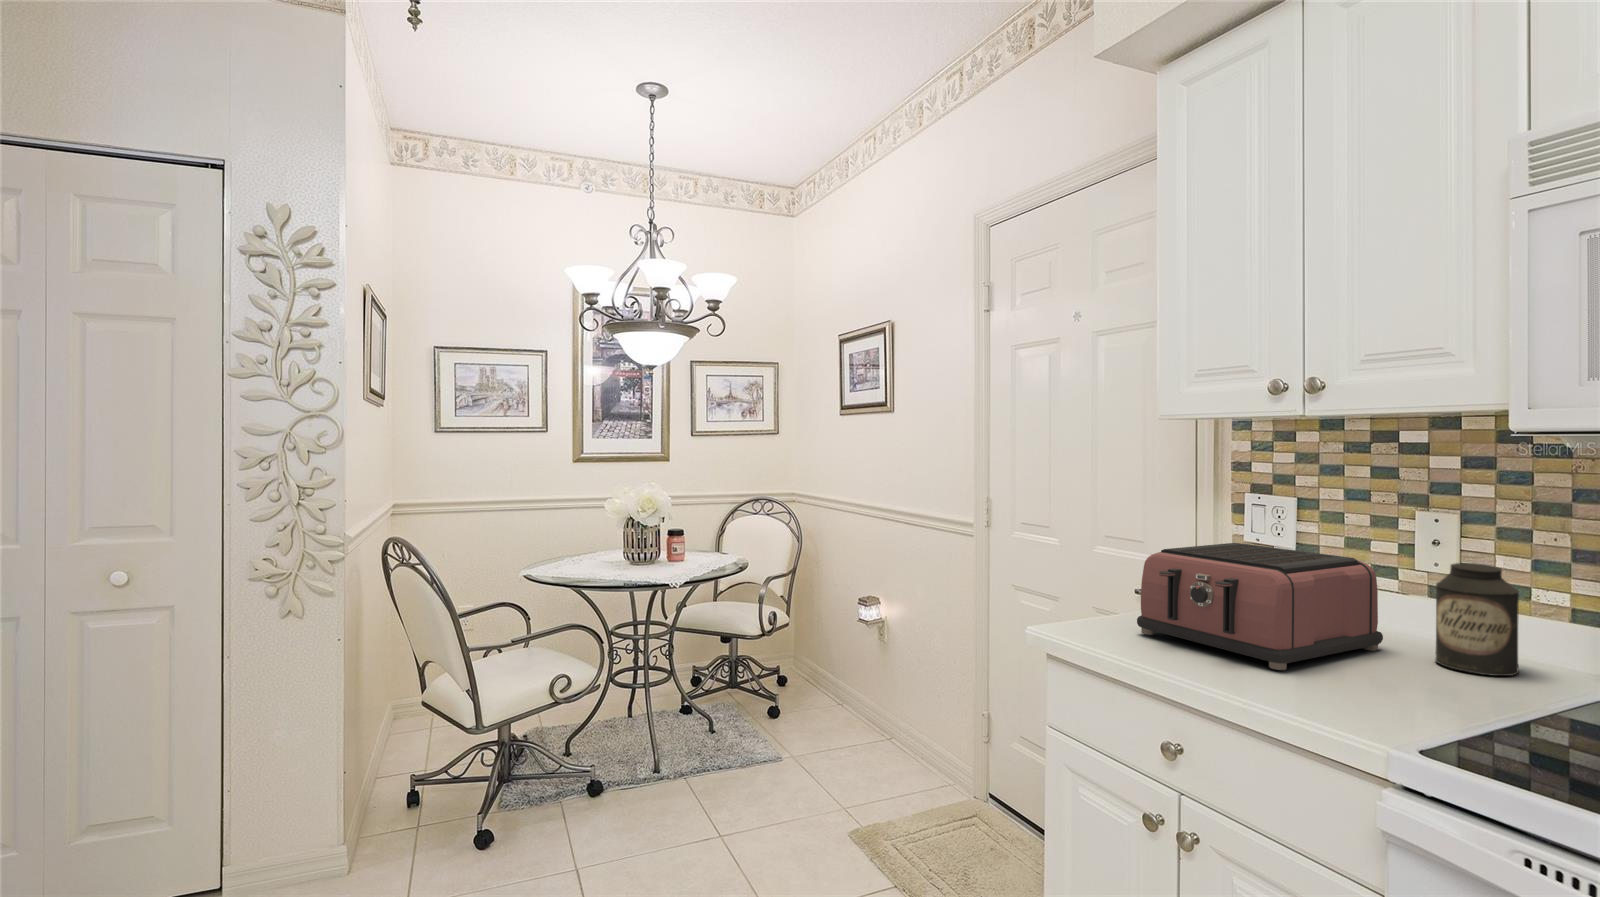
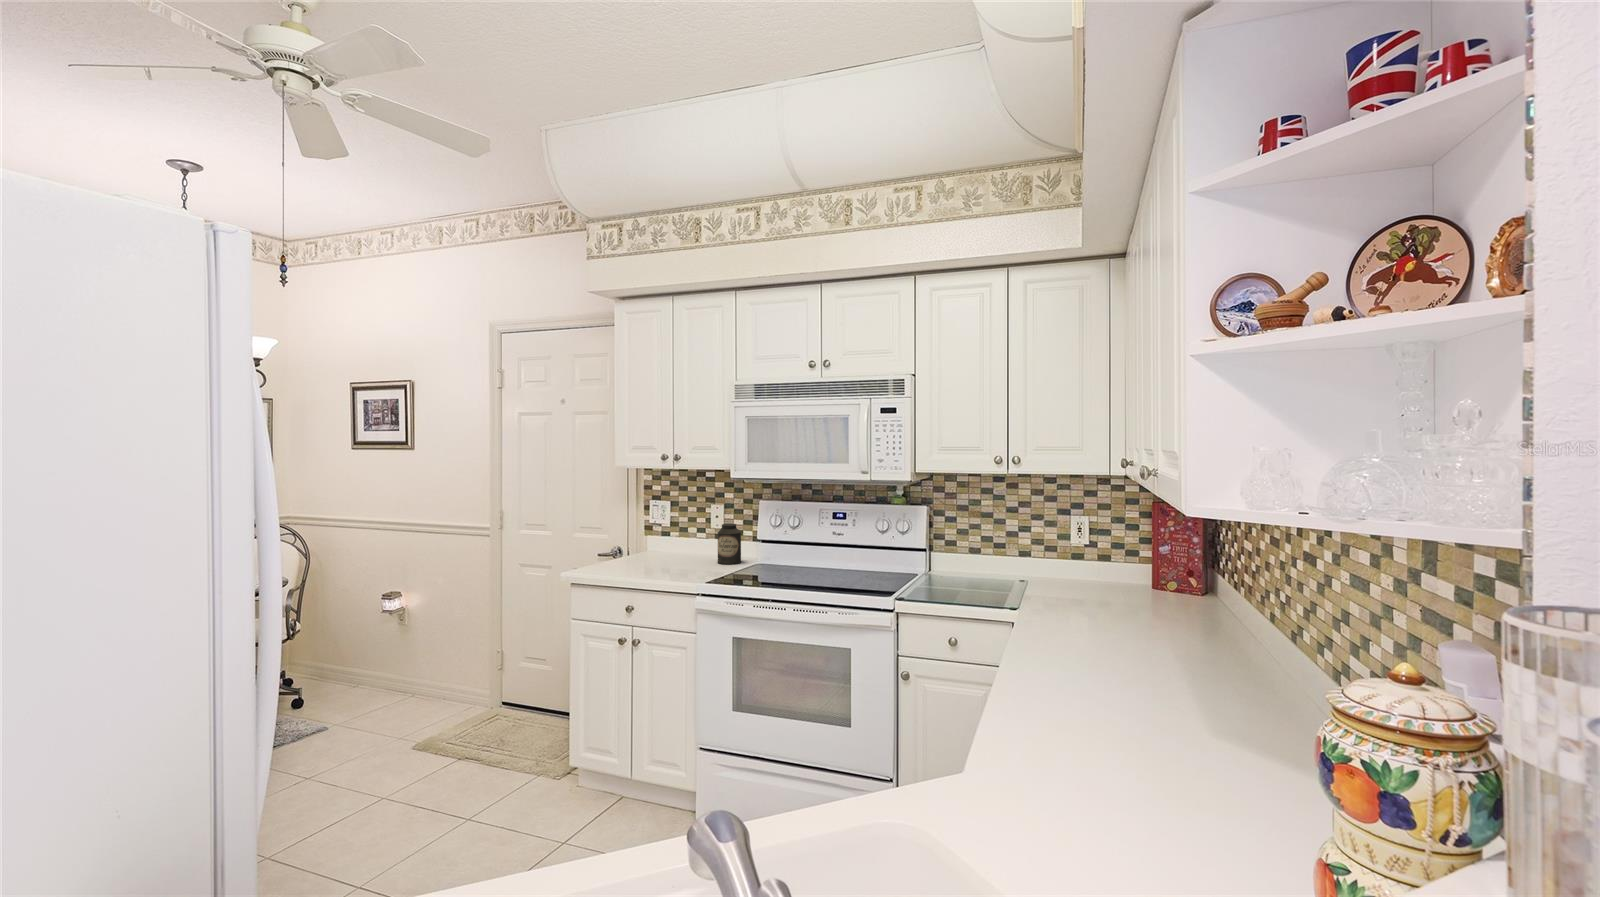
toaster: present [1137,543,1383,670] -> none [609,523,702,572]

